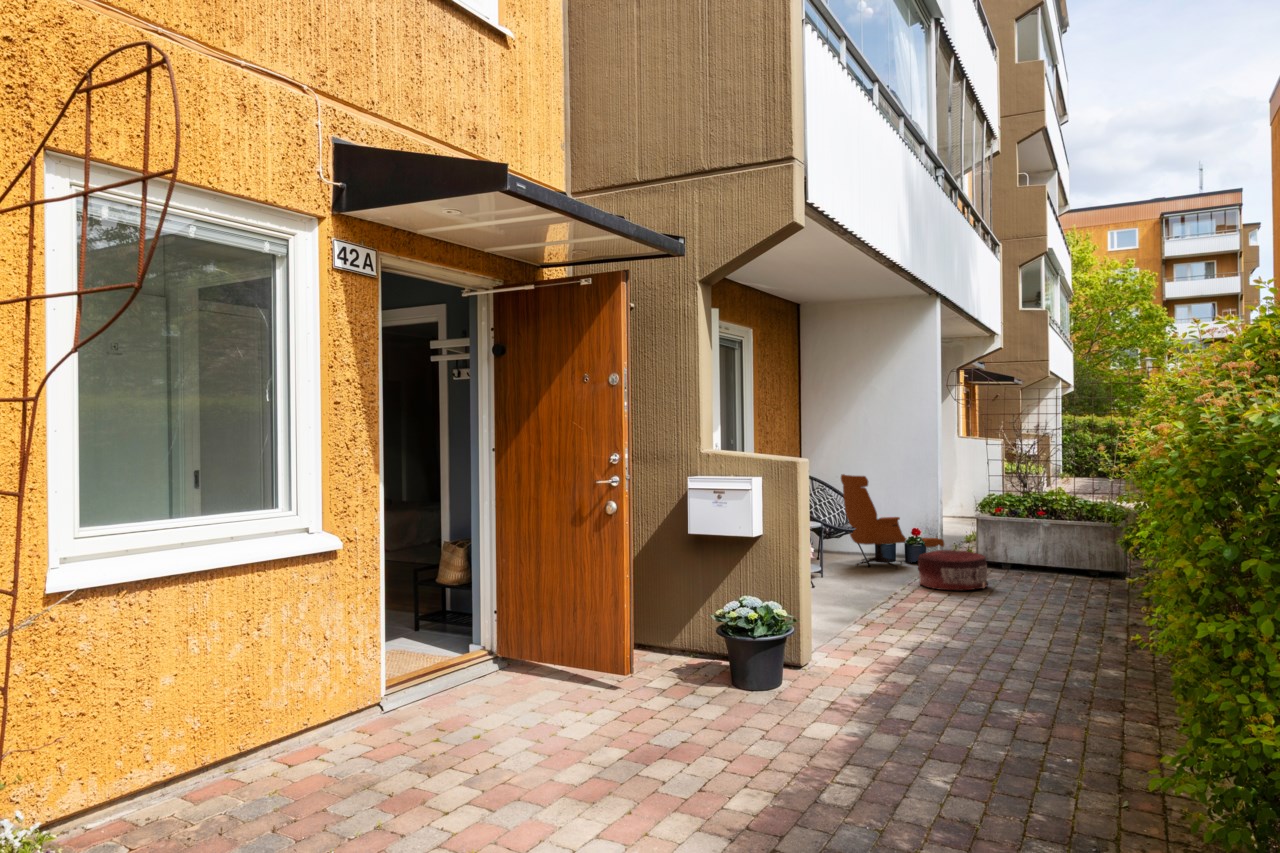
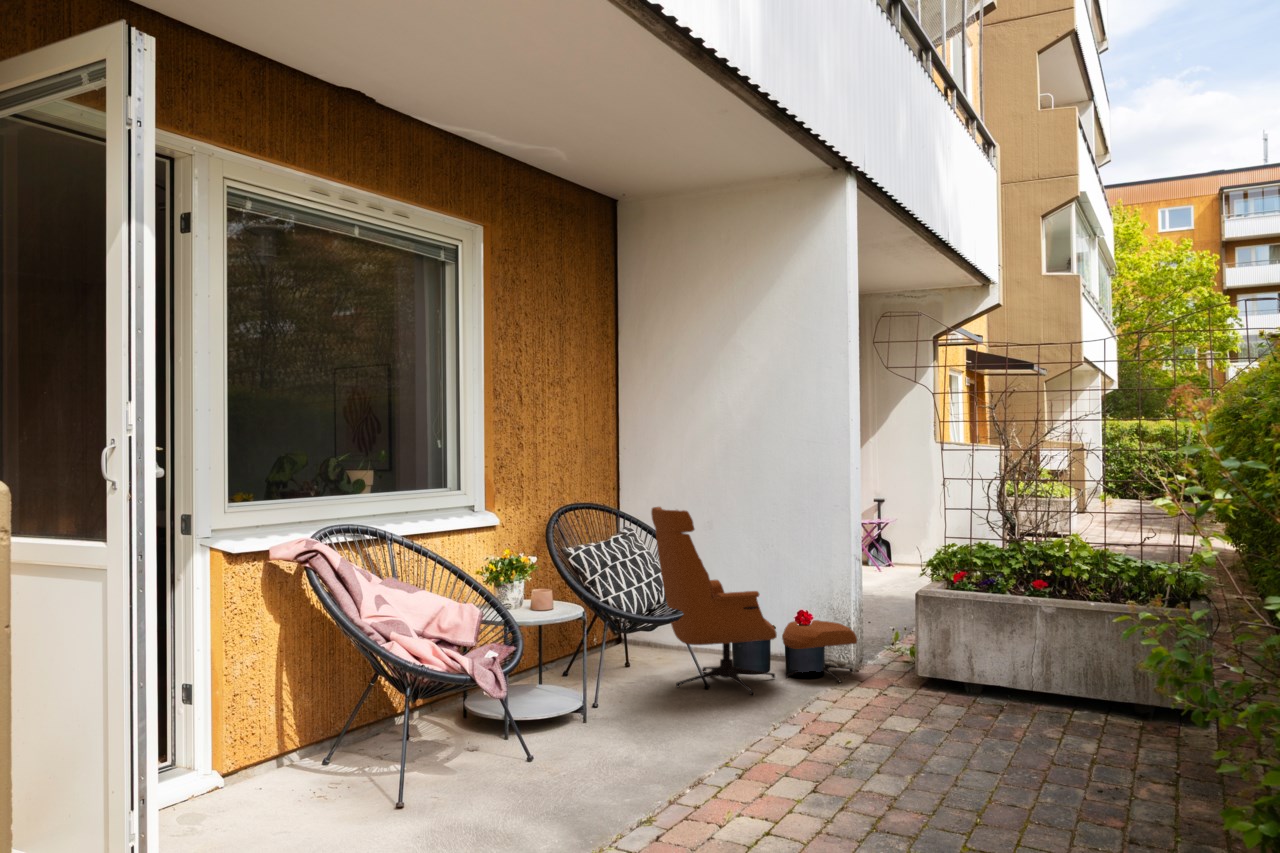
pouf: present [918,550,988,590] -> none [757,671,913,777]

